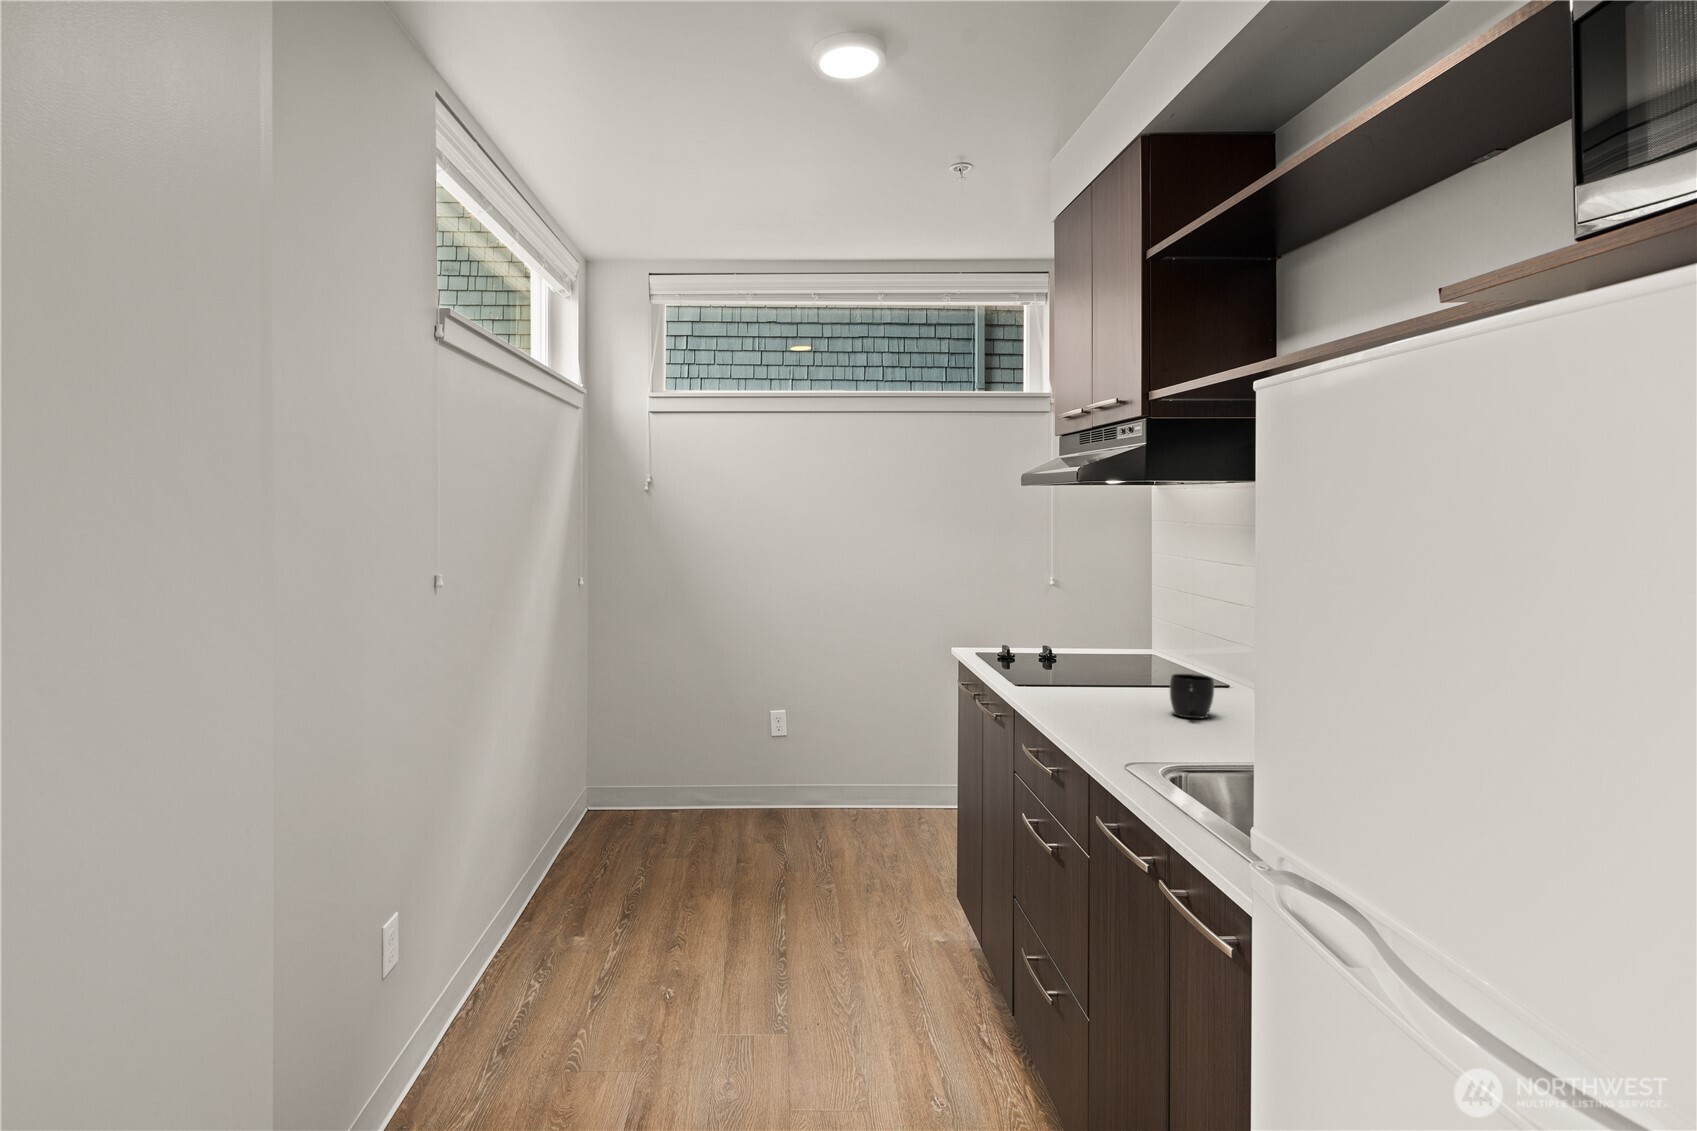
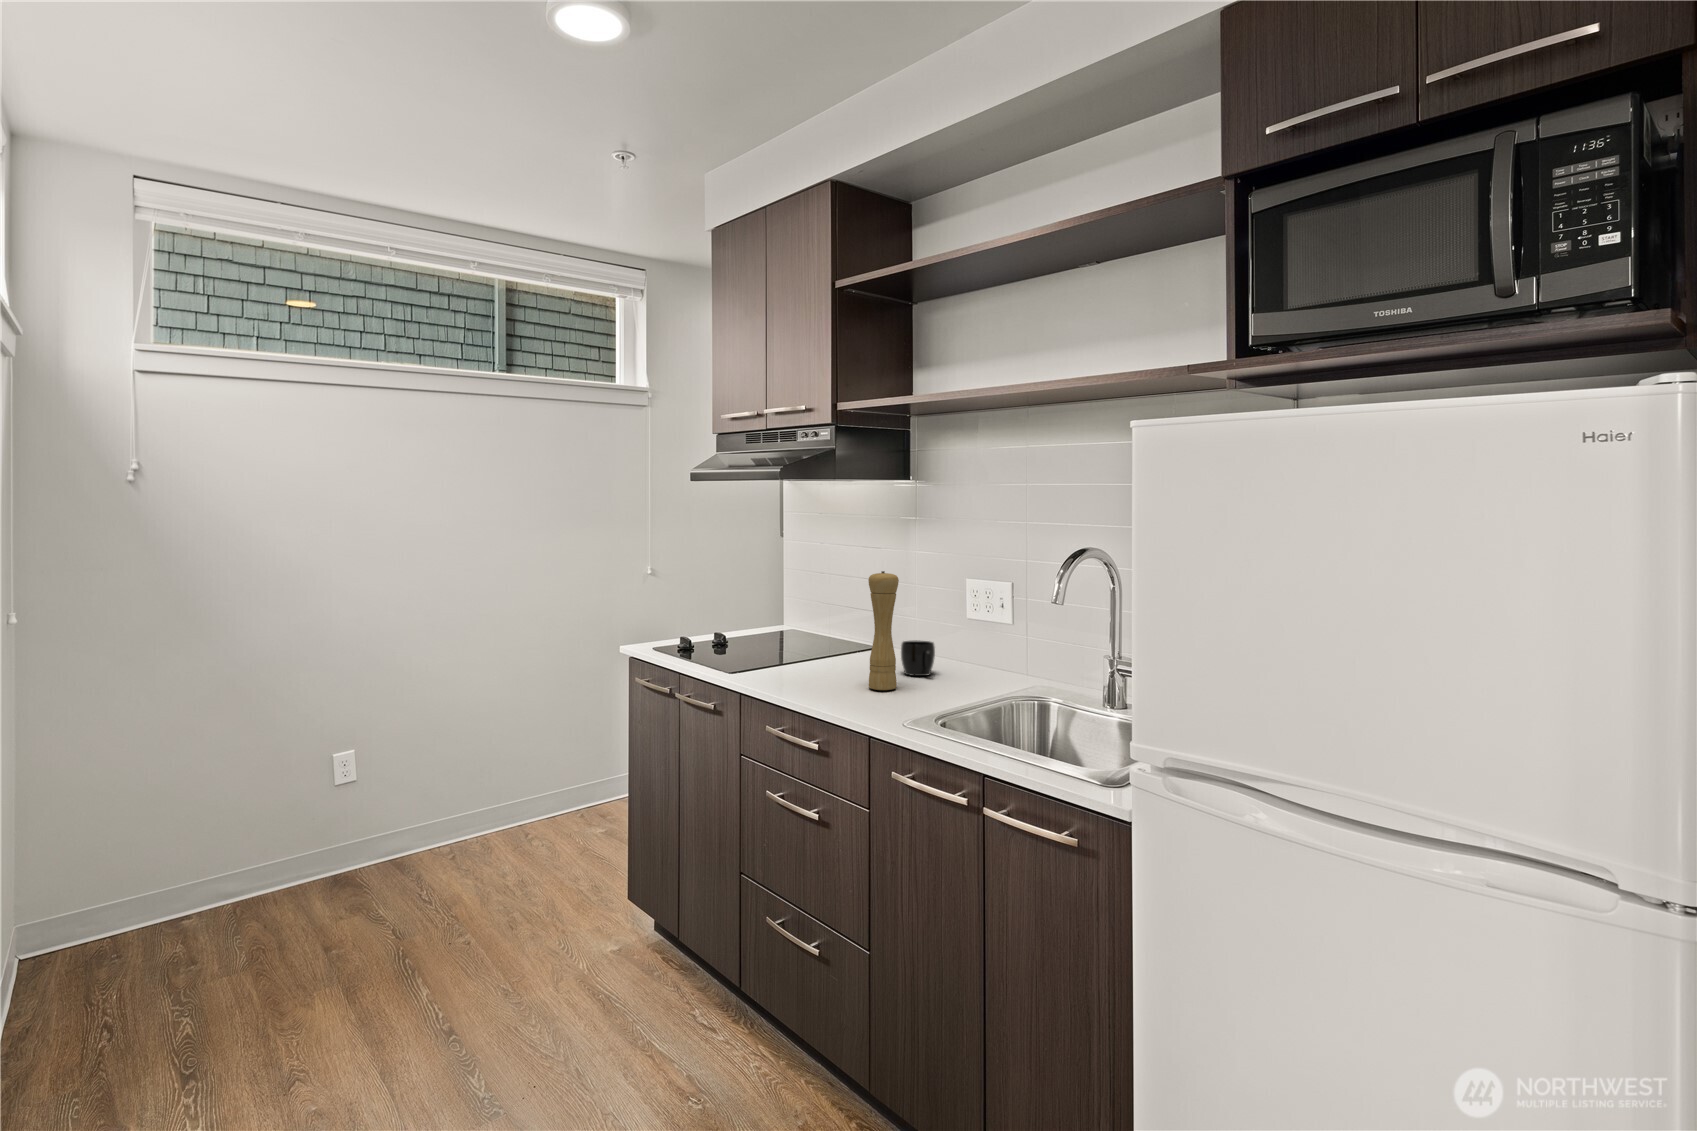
pepper mill: none [1094,584,1134,723] -> present [868,571,899,690]

